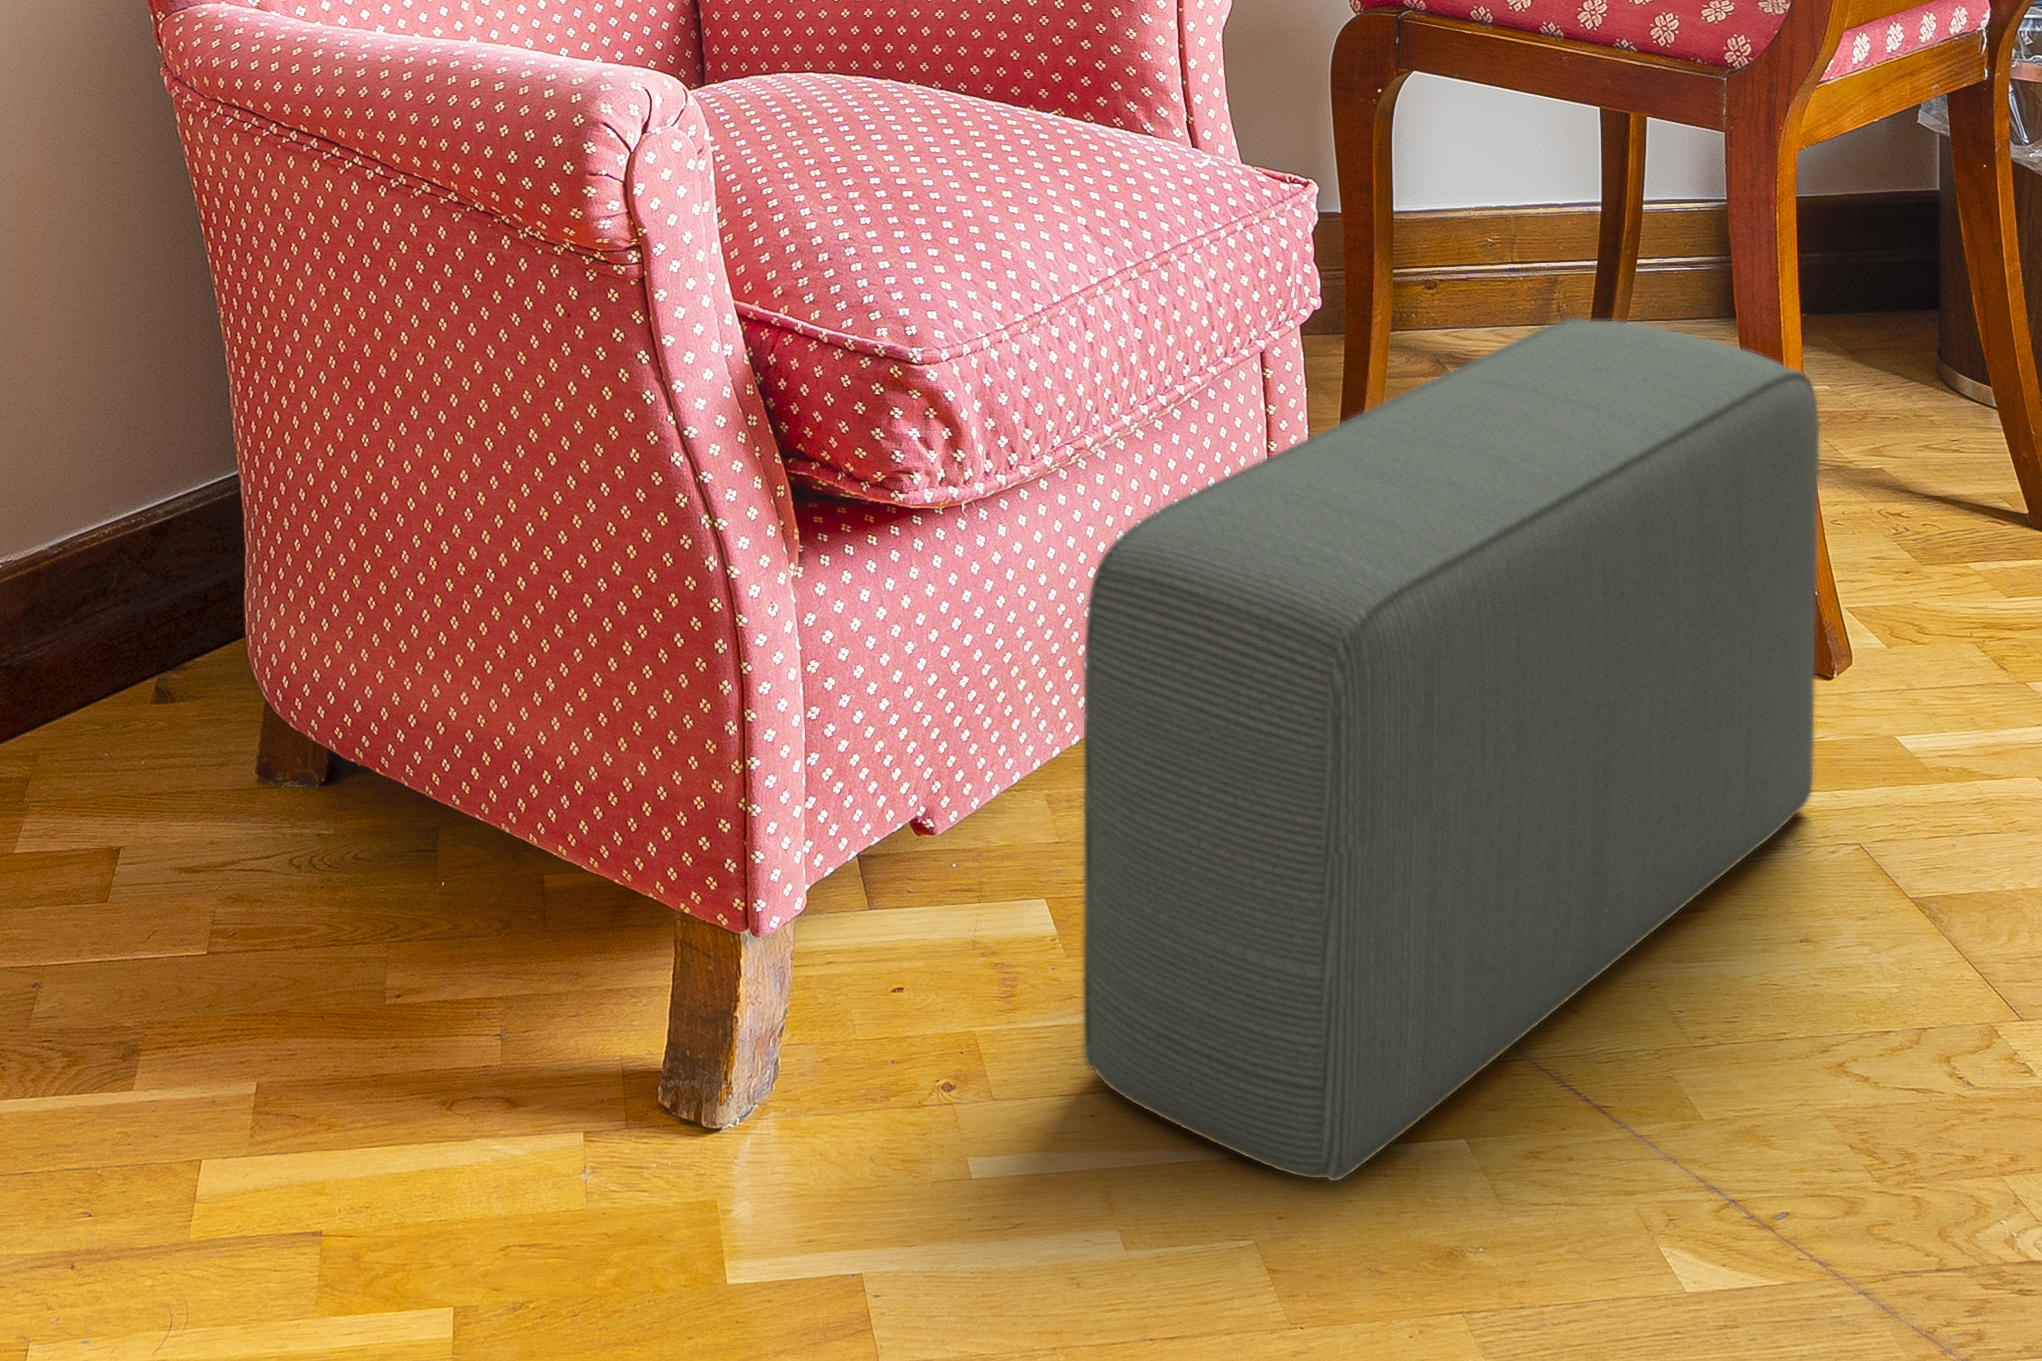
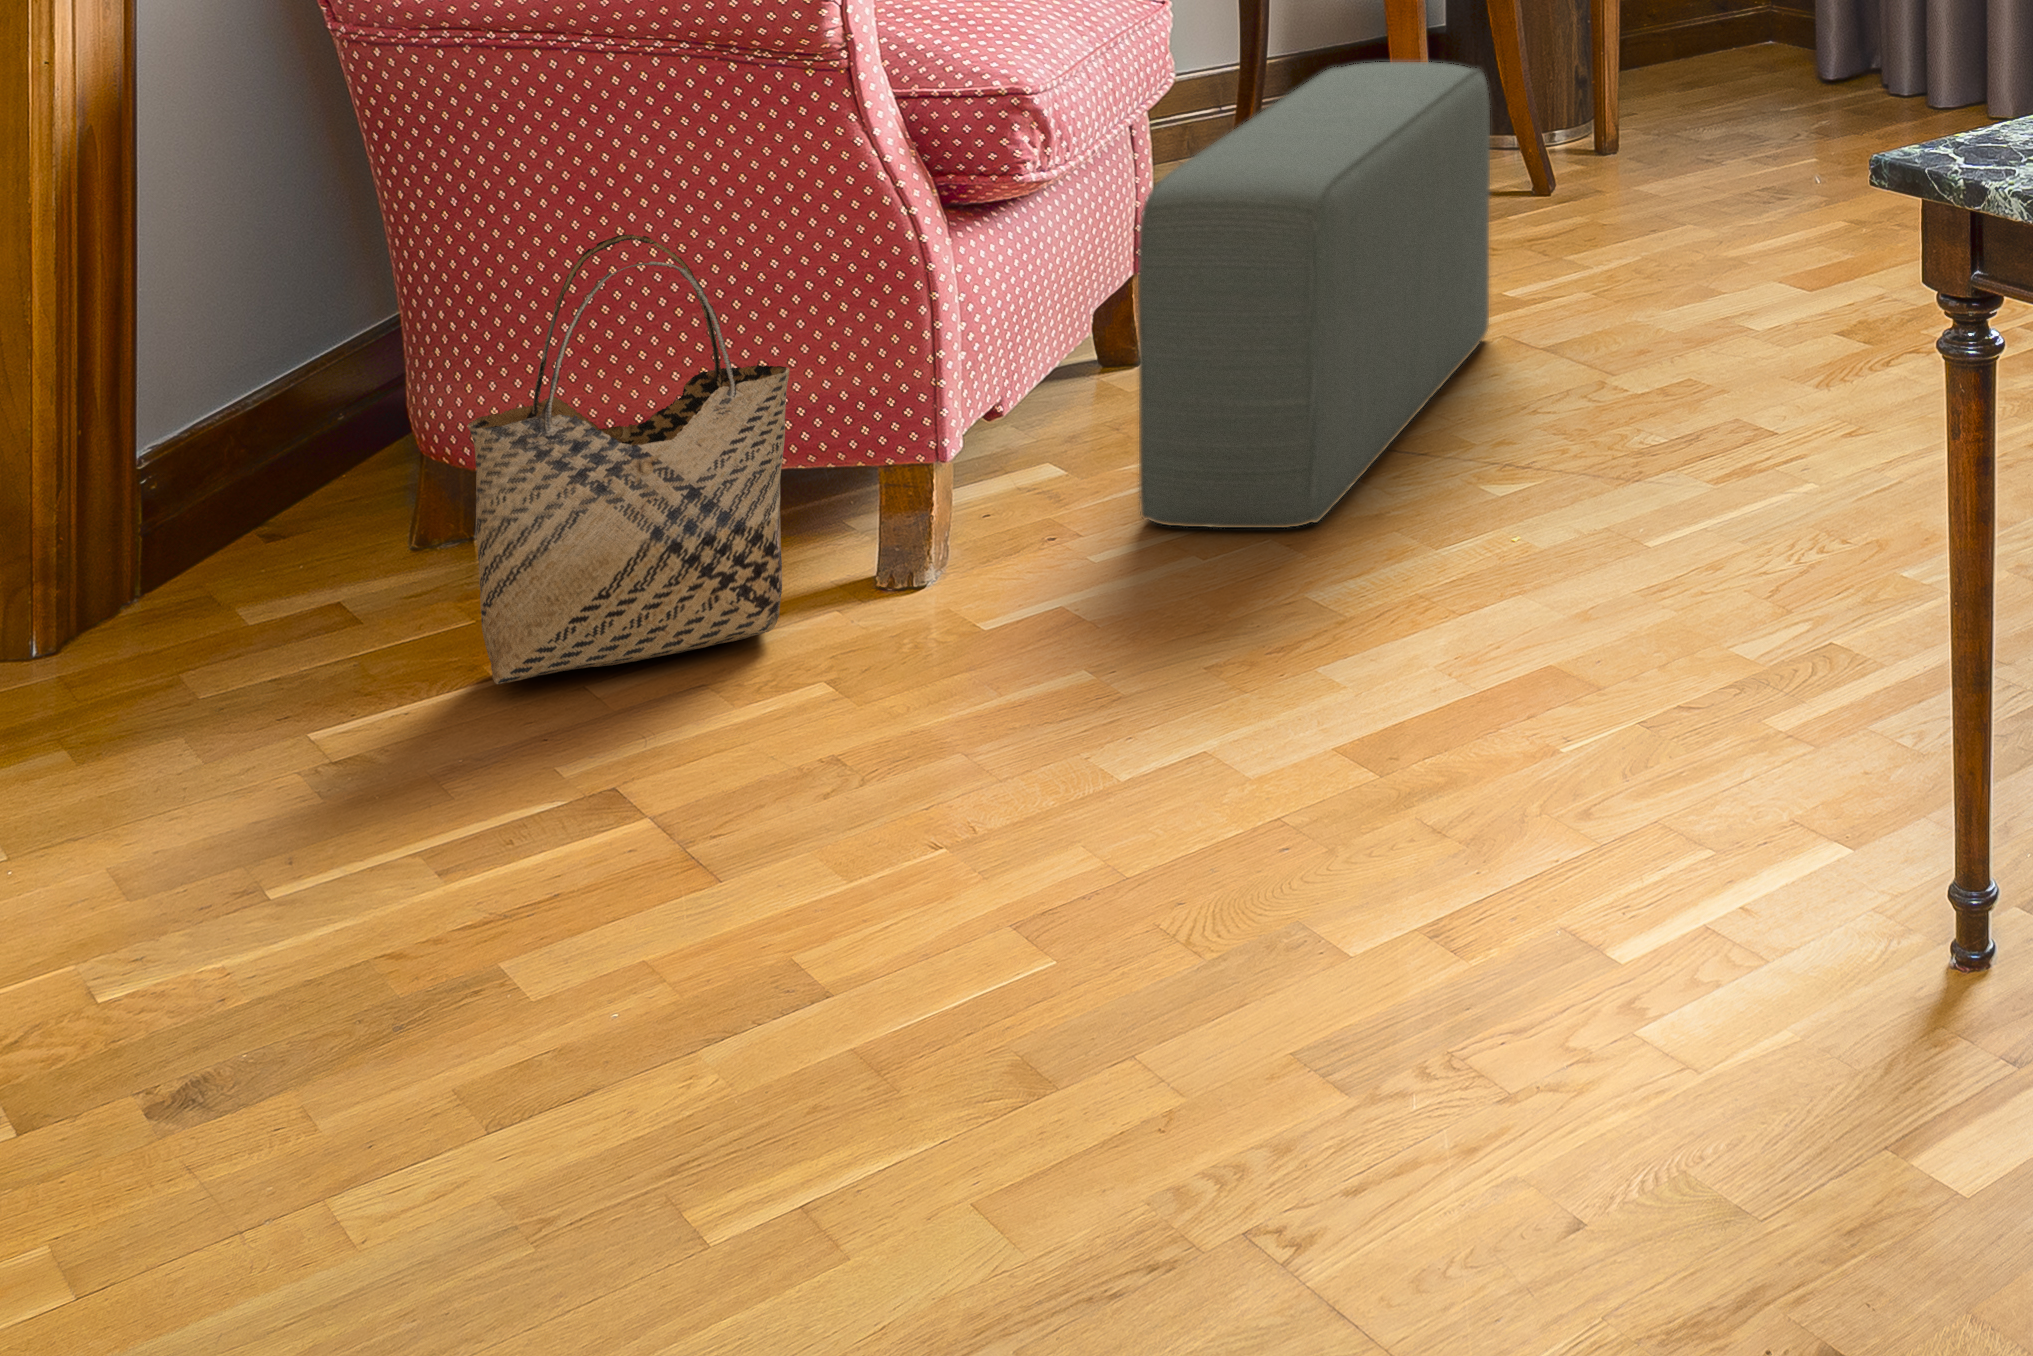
woven basket: none [102,463,543,1131] -> present [467,234,790,684]

